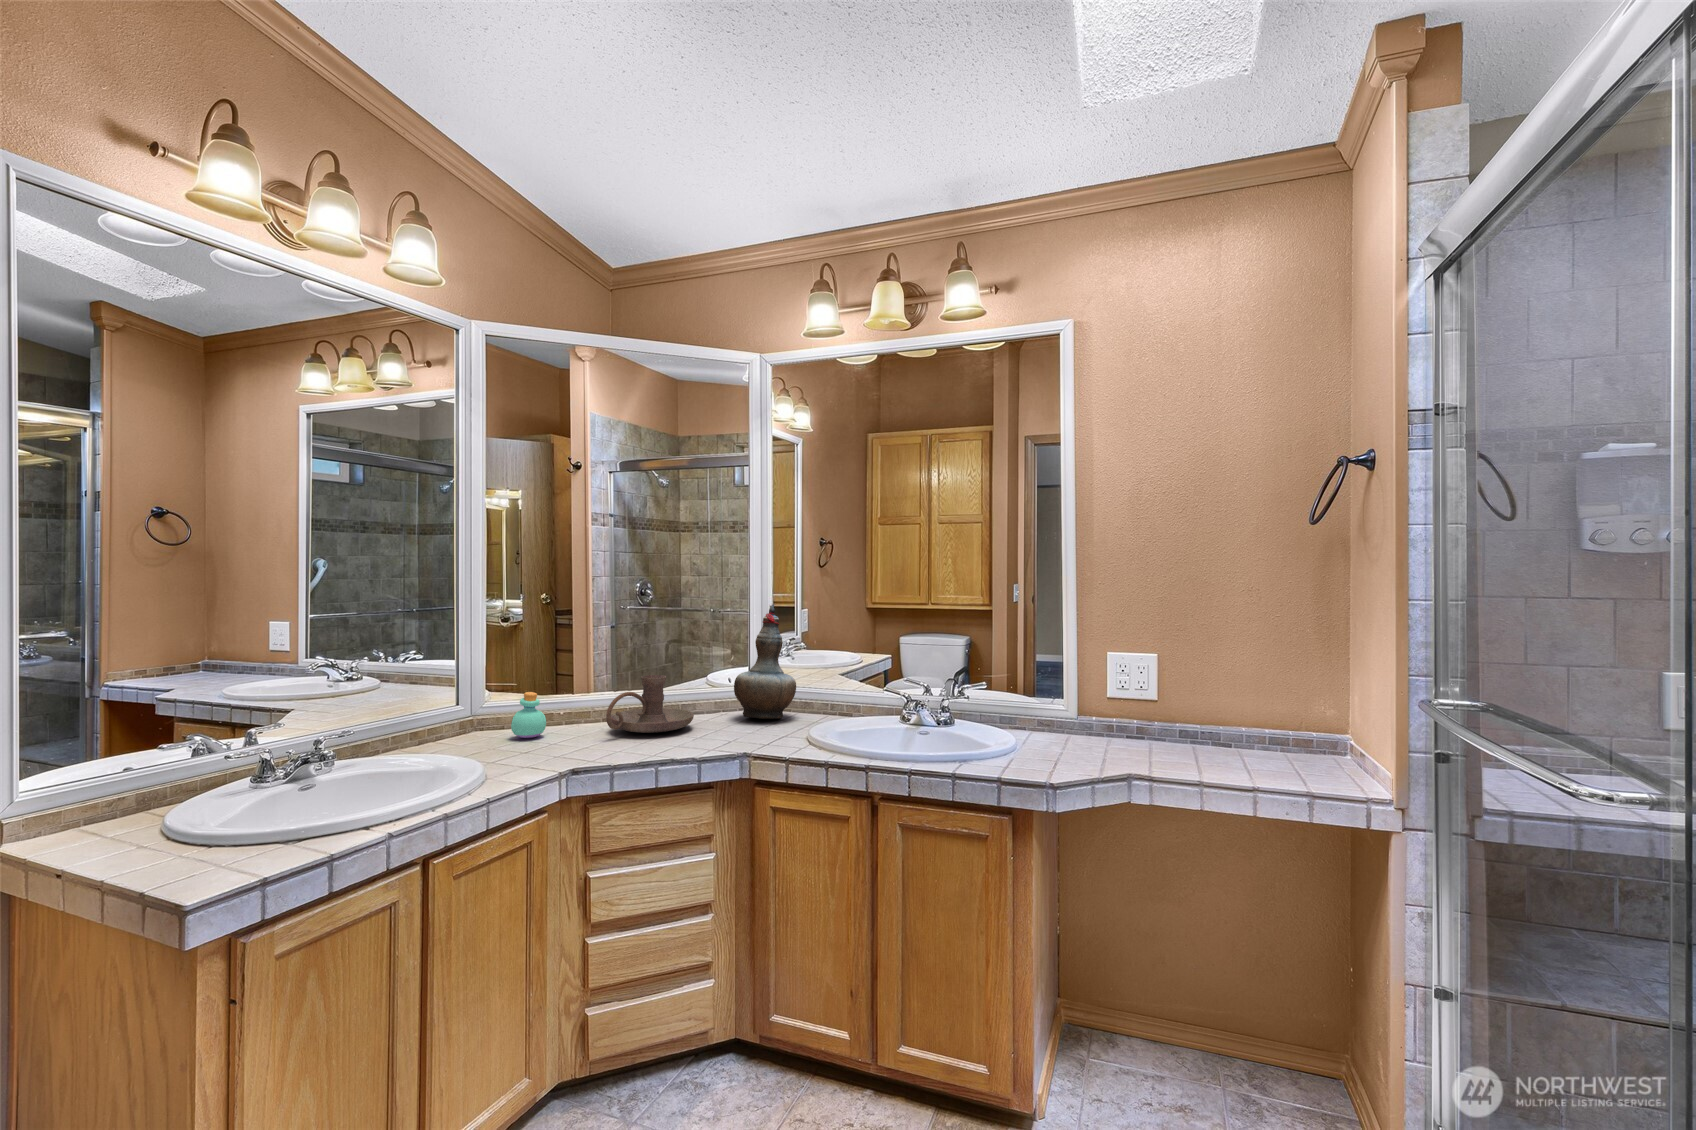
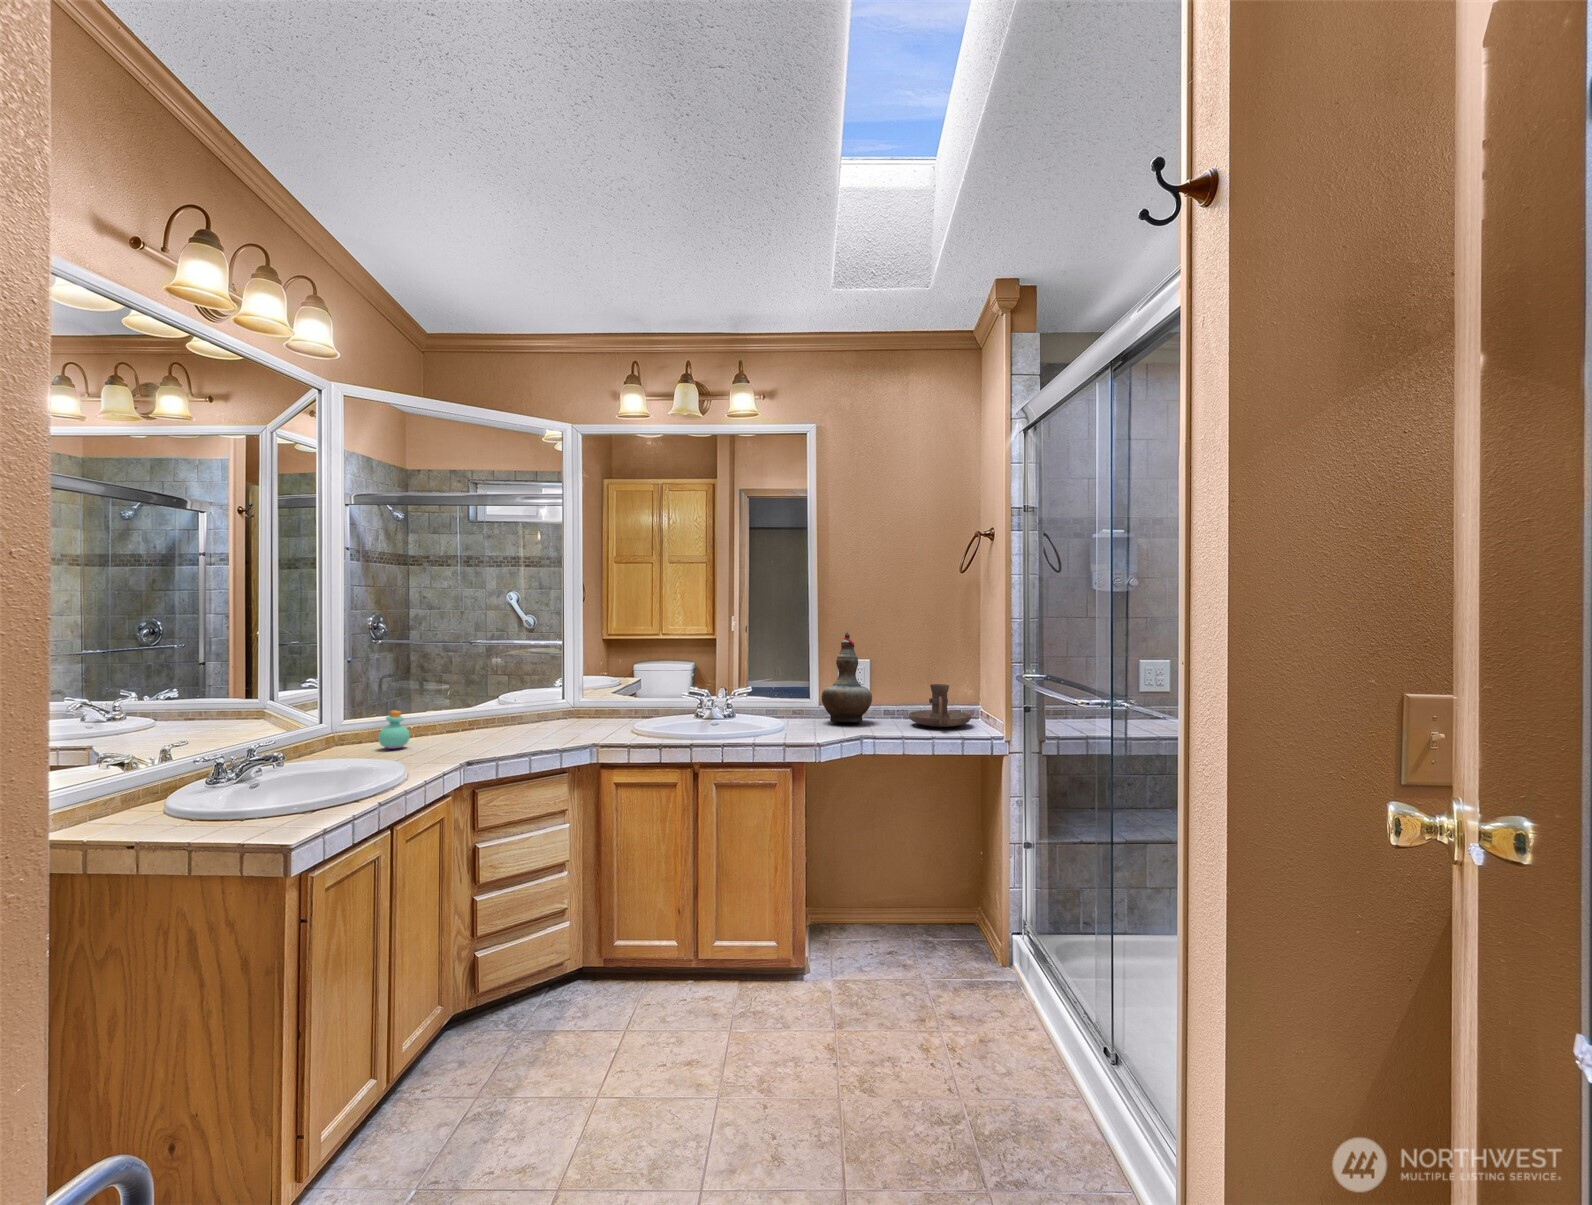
decorative vase: present [734,604,796,719] -> present [821,632,872,722]
candle holder: present [606,675,694,733] -> present [909,684,971,727]

